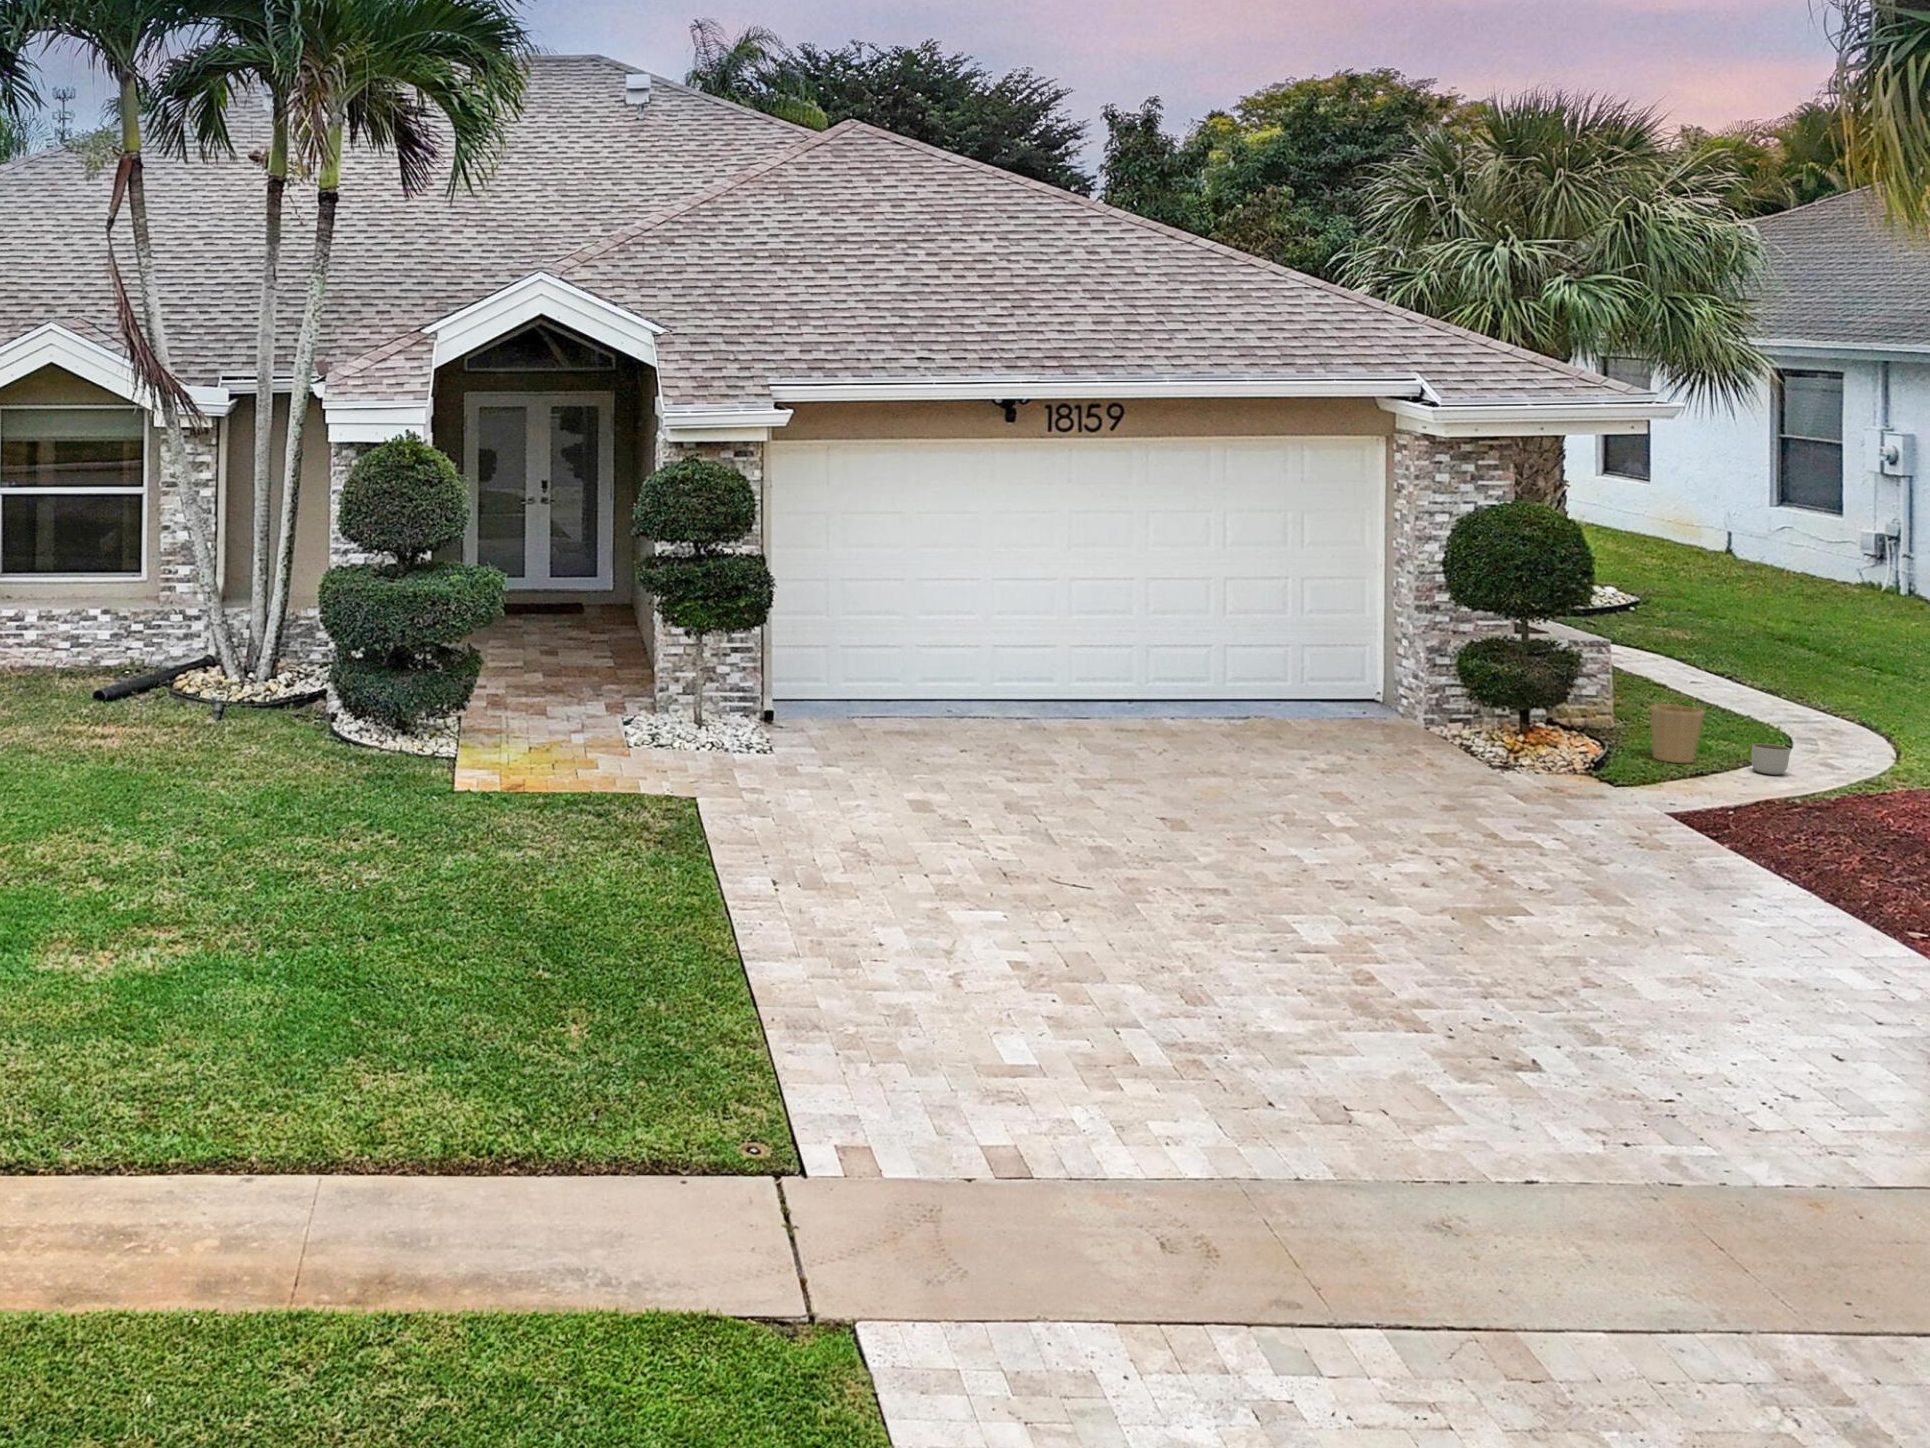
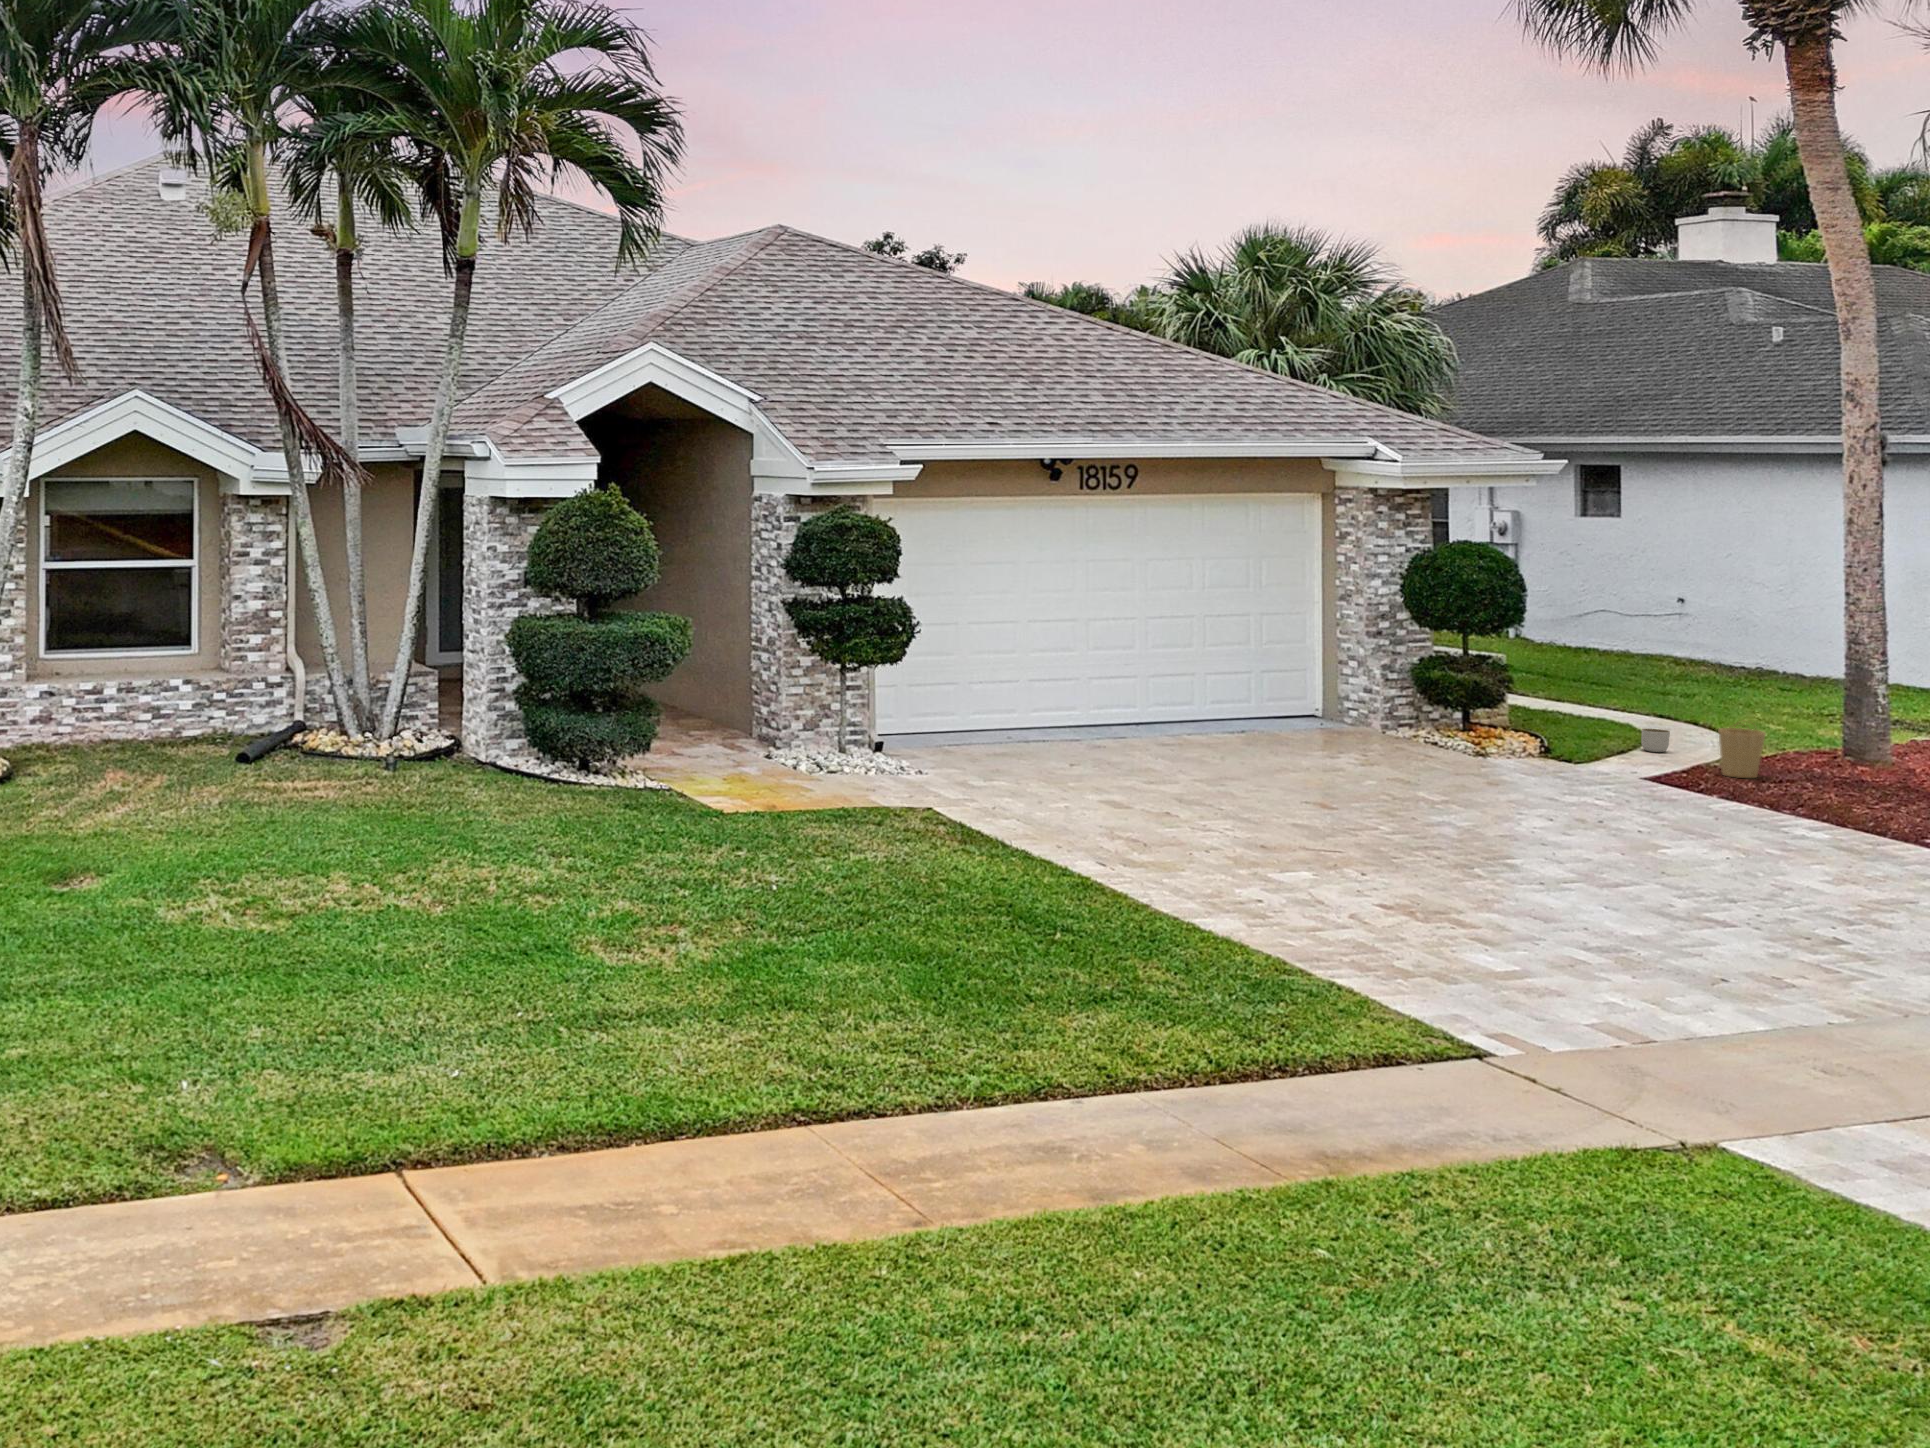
basket: present [1650,699,1705,763] -> present [1718,722,1766,778]

